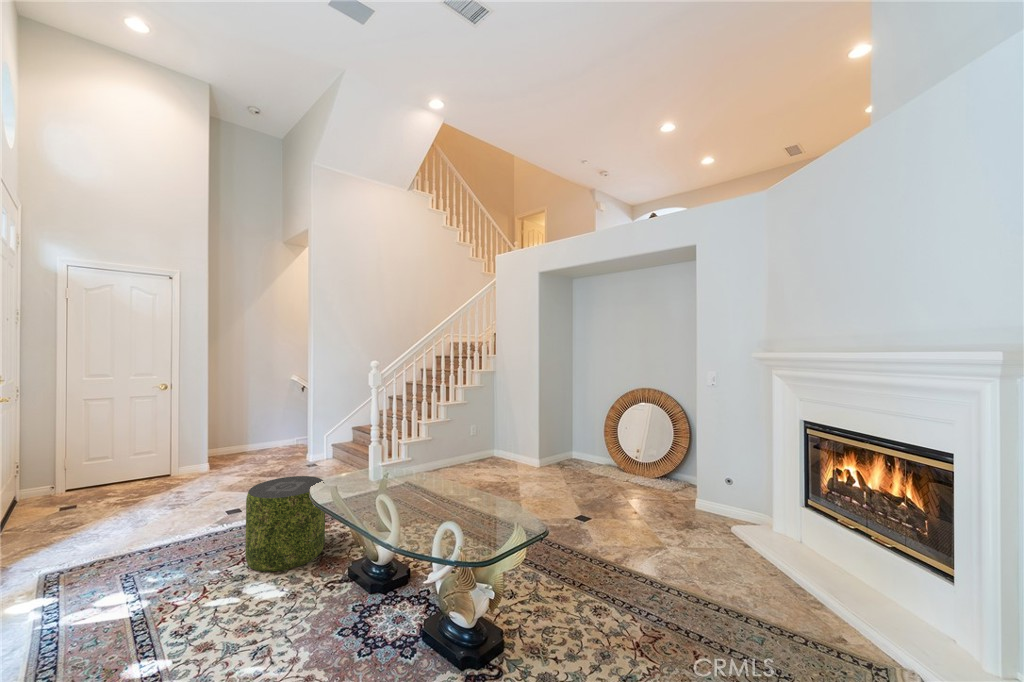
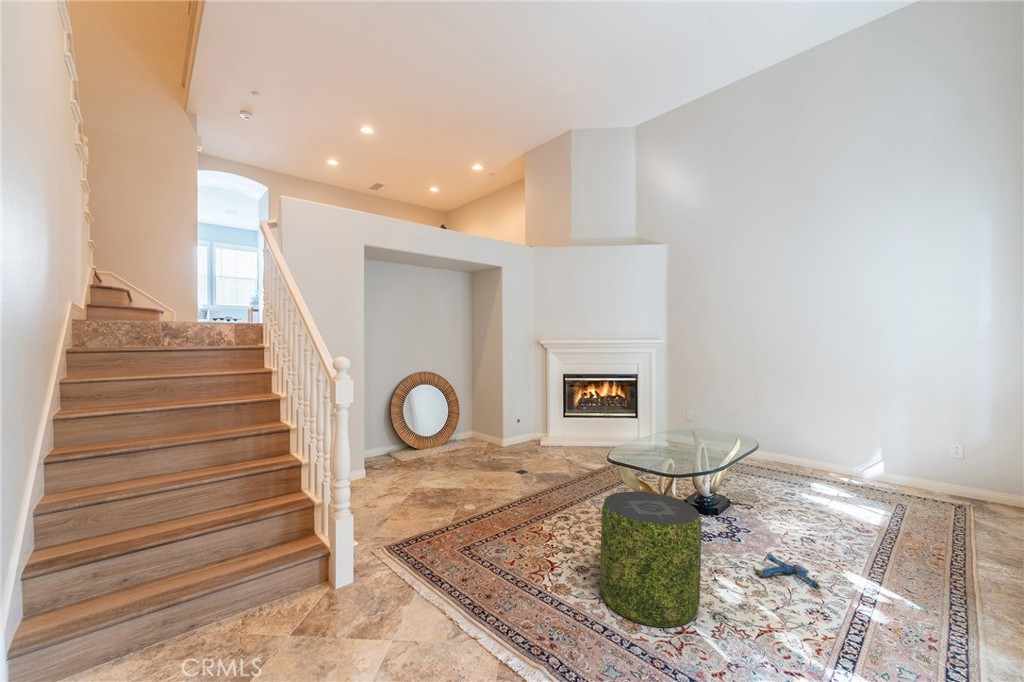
plush toy: none [203,608,290,657] -> present [753,553,821,589]

